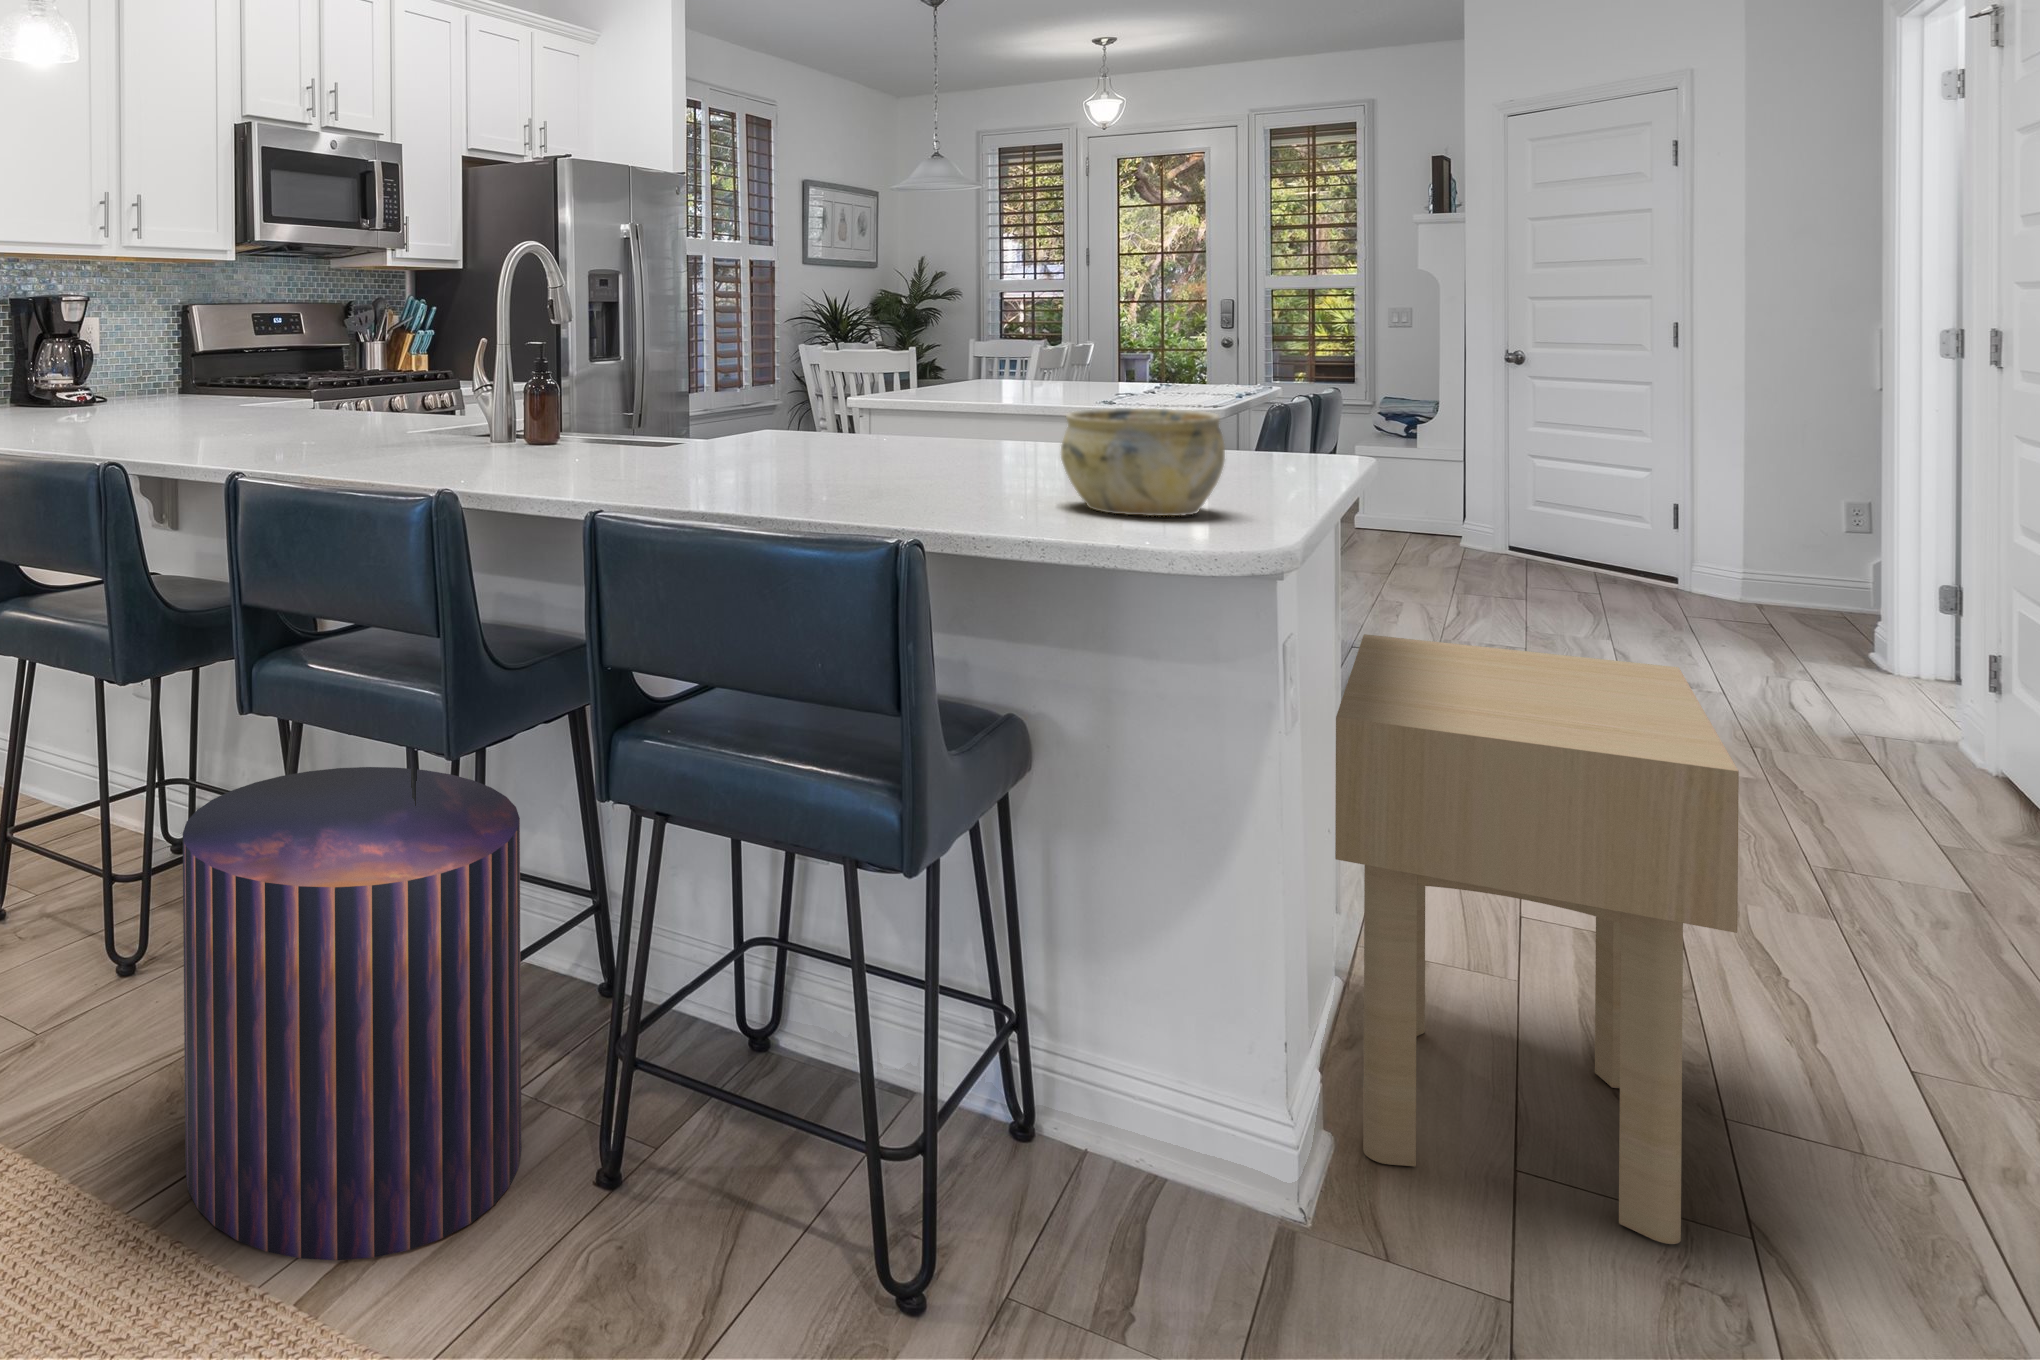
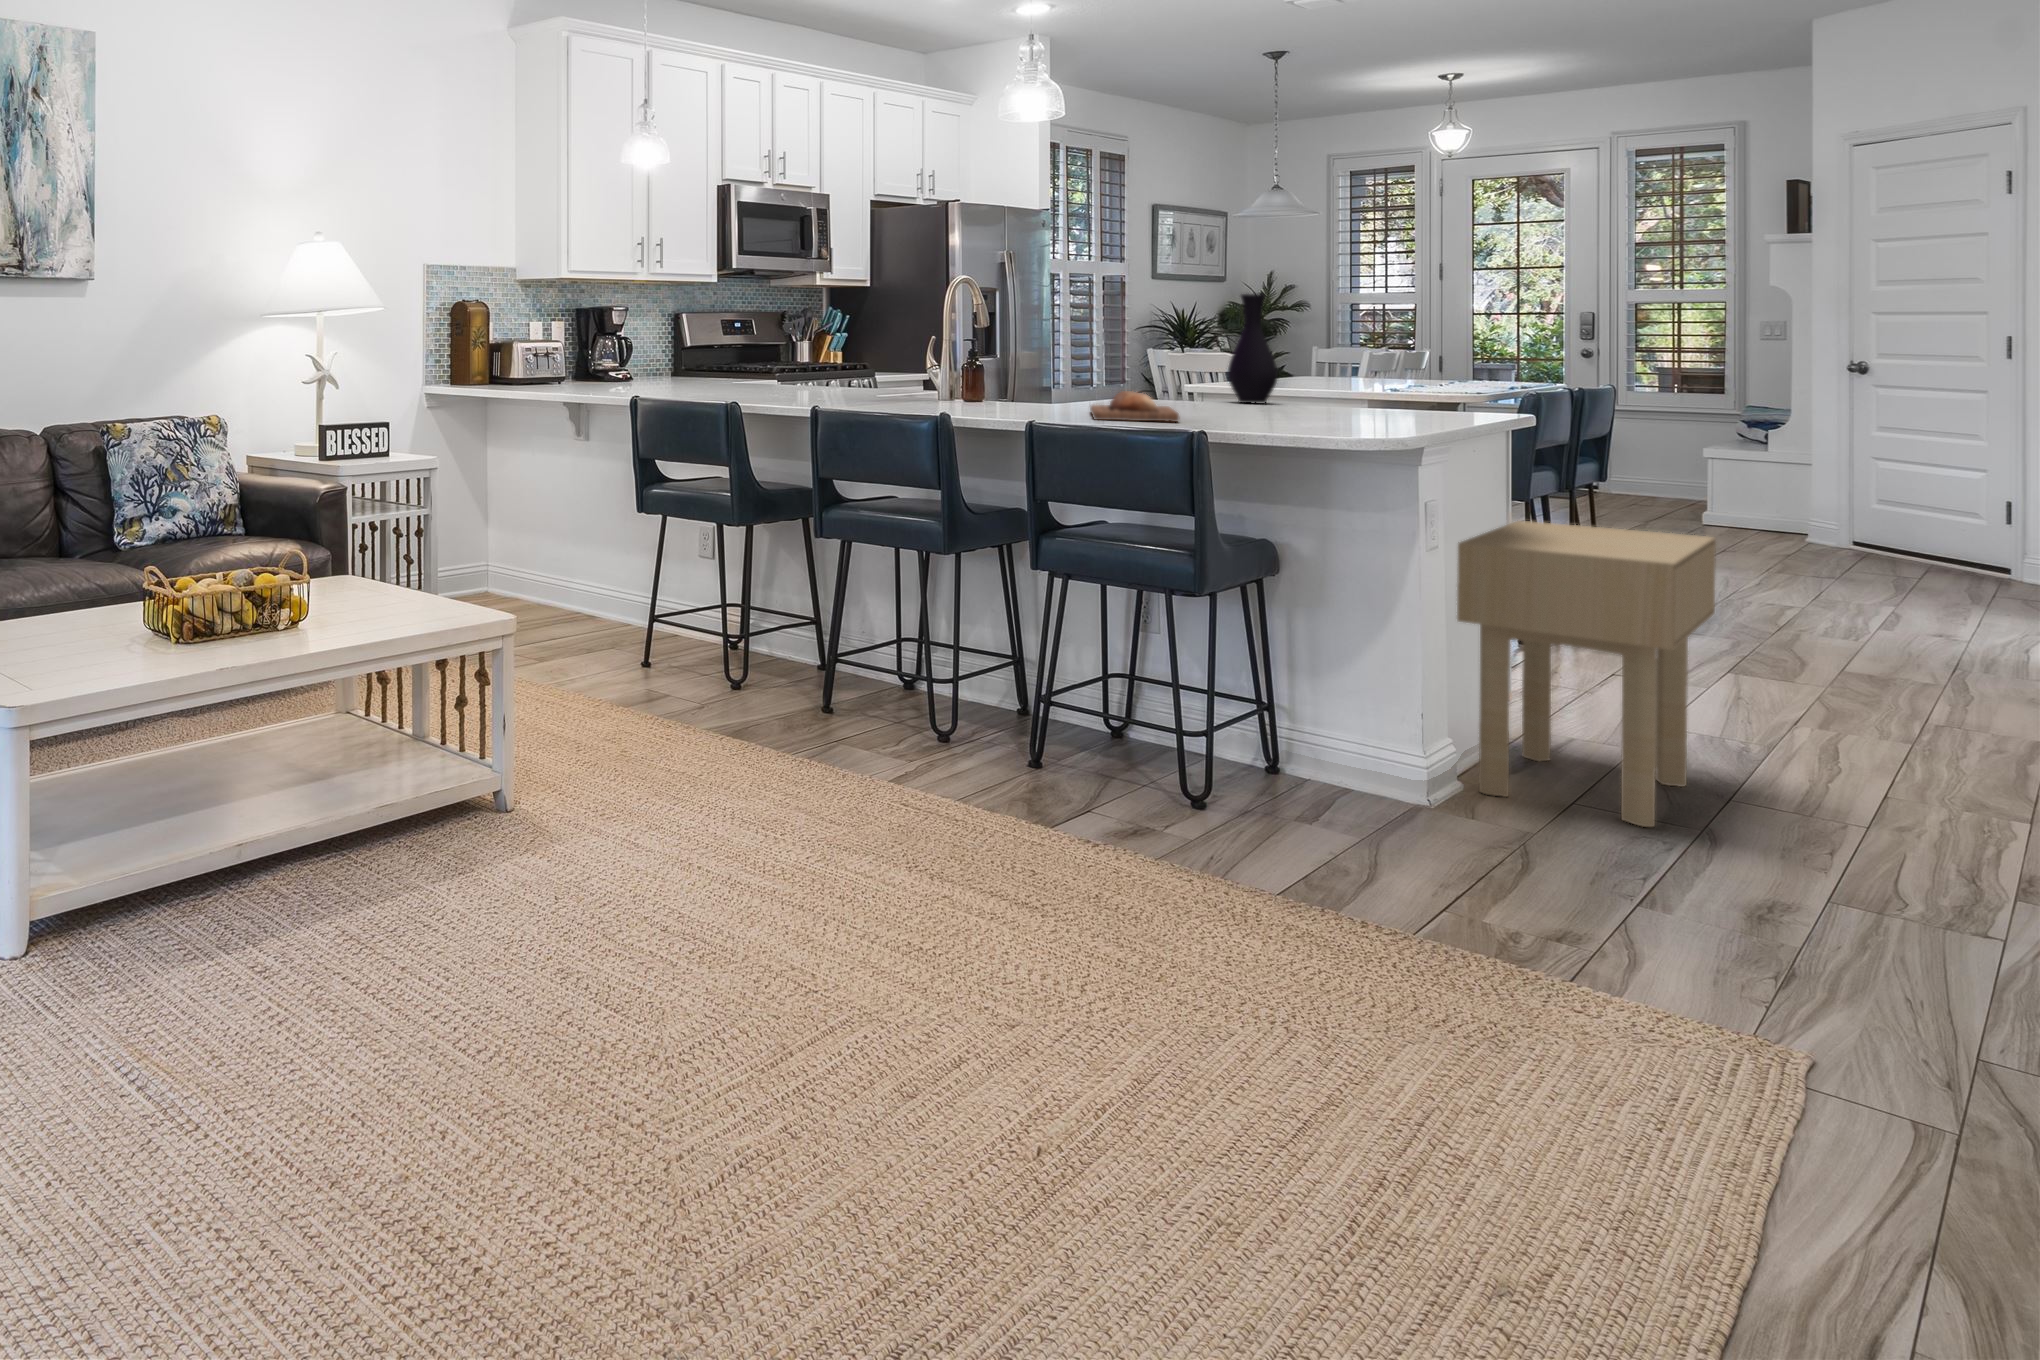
vase: none [914,272,985,438] -> present [1228,294,1278,403]
ceramic bowl: present [1061,408,1225,516] -> none [1296,374,1391,430]
bread loaf: none [715,438,865,503] -> present [1090,391,1179,422]
pouf: present [183,767,521,1260] -> none [805,565,983,778]

